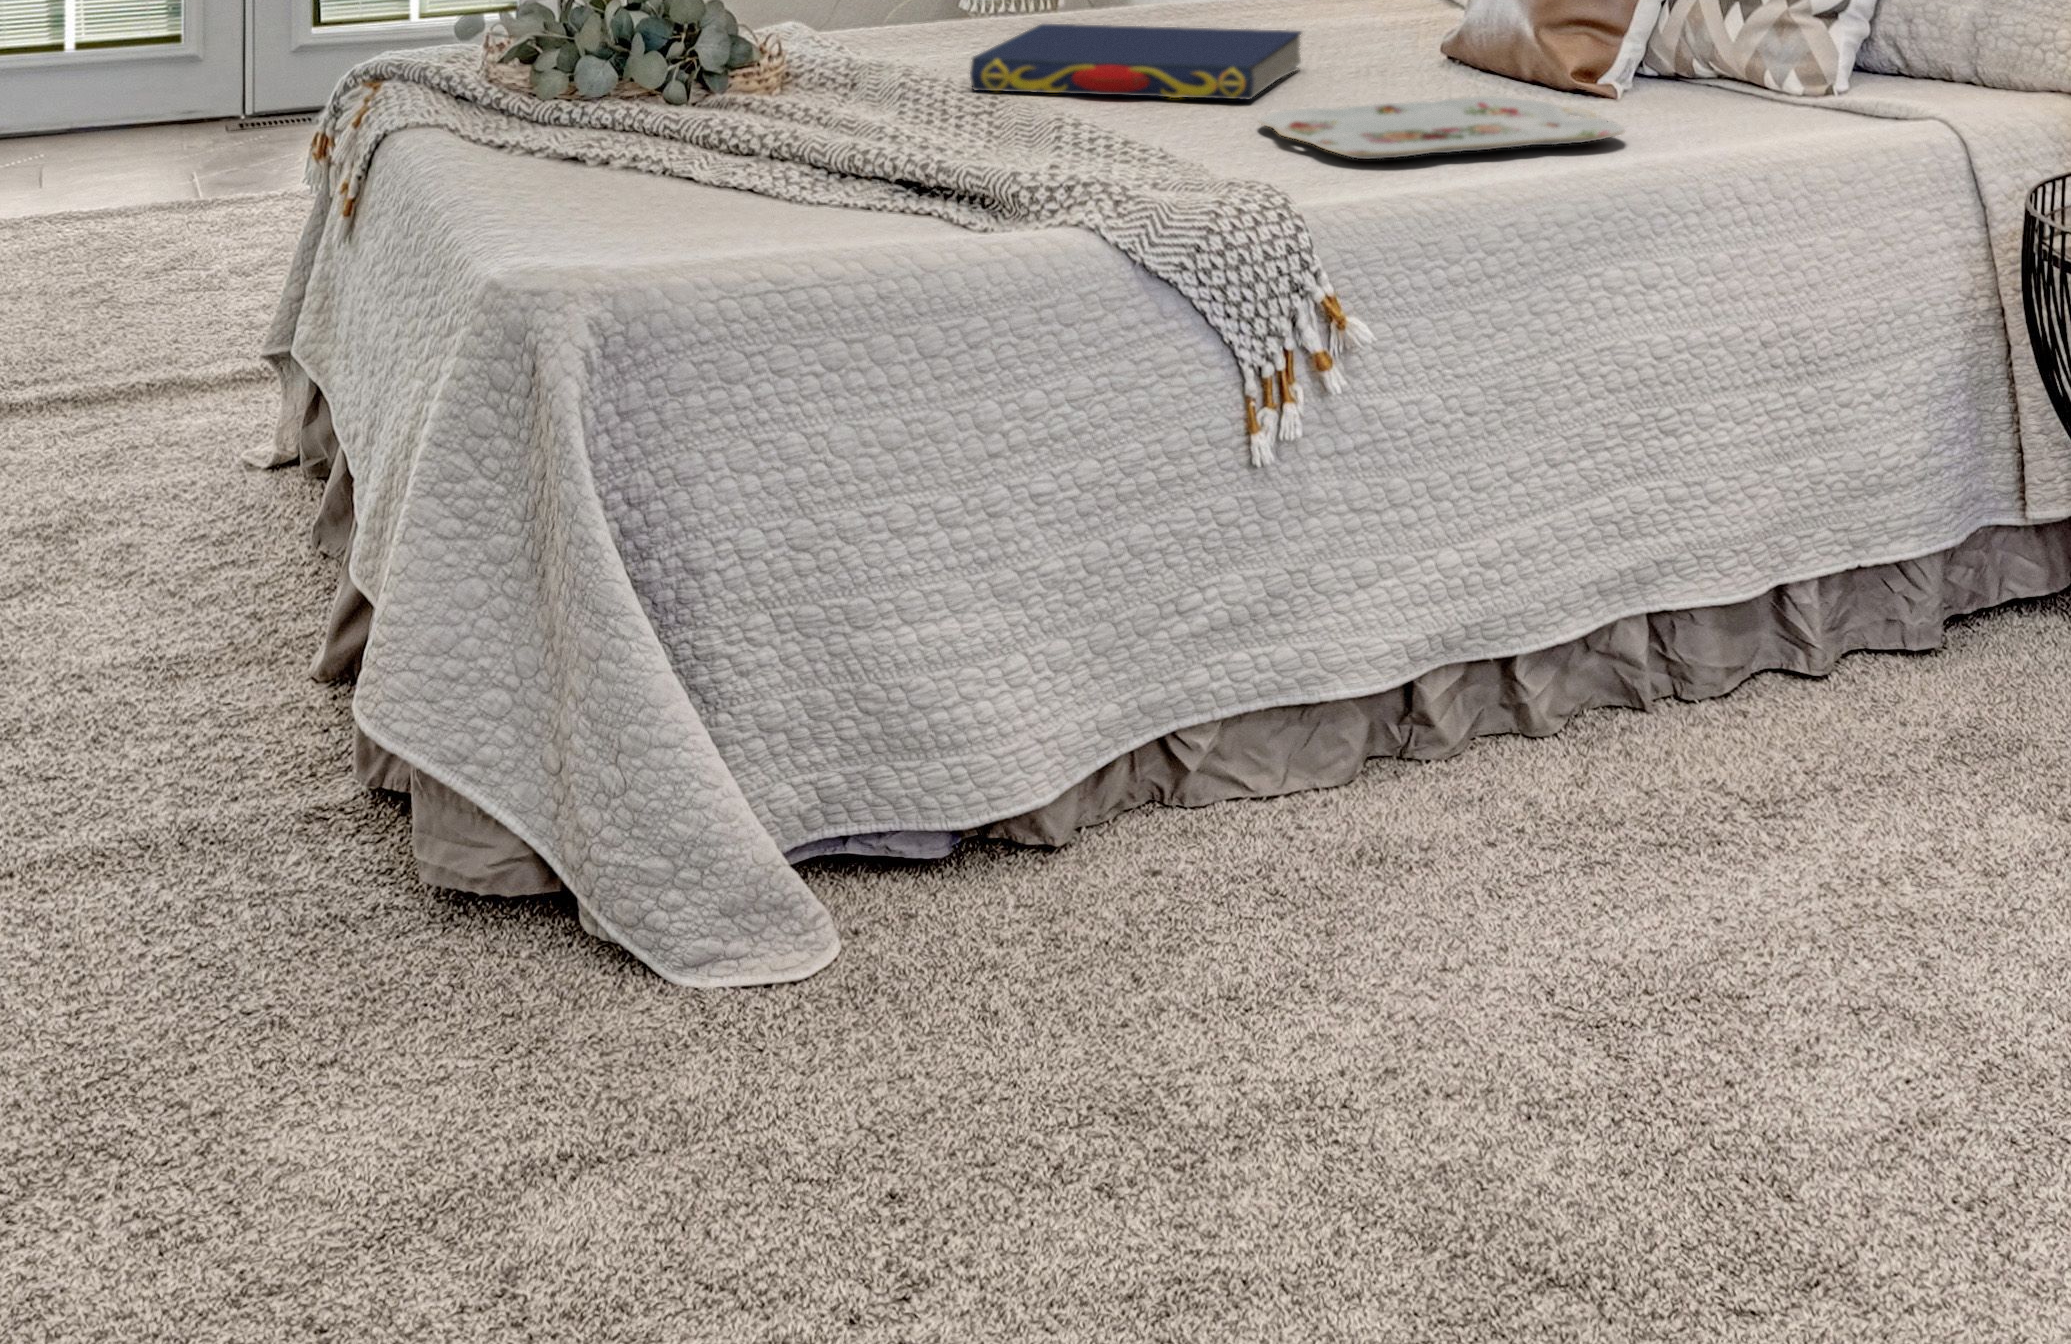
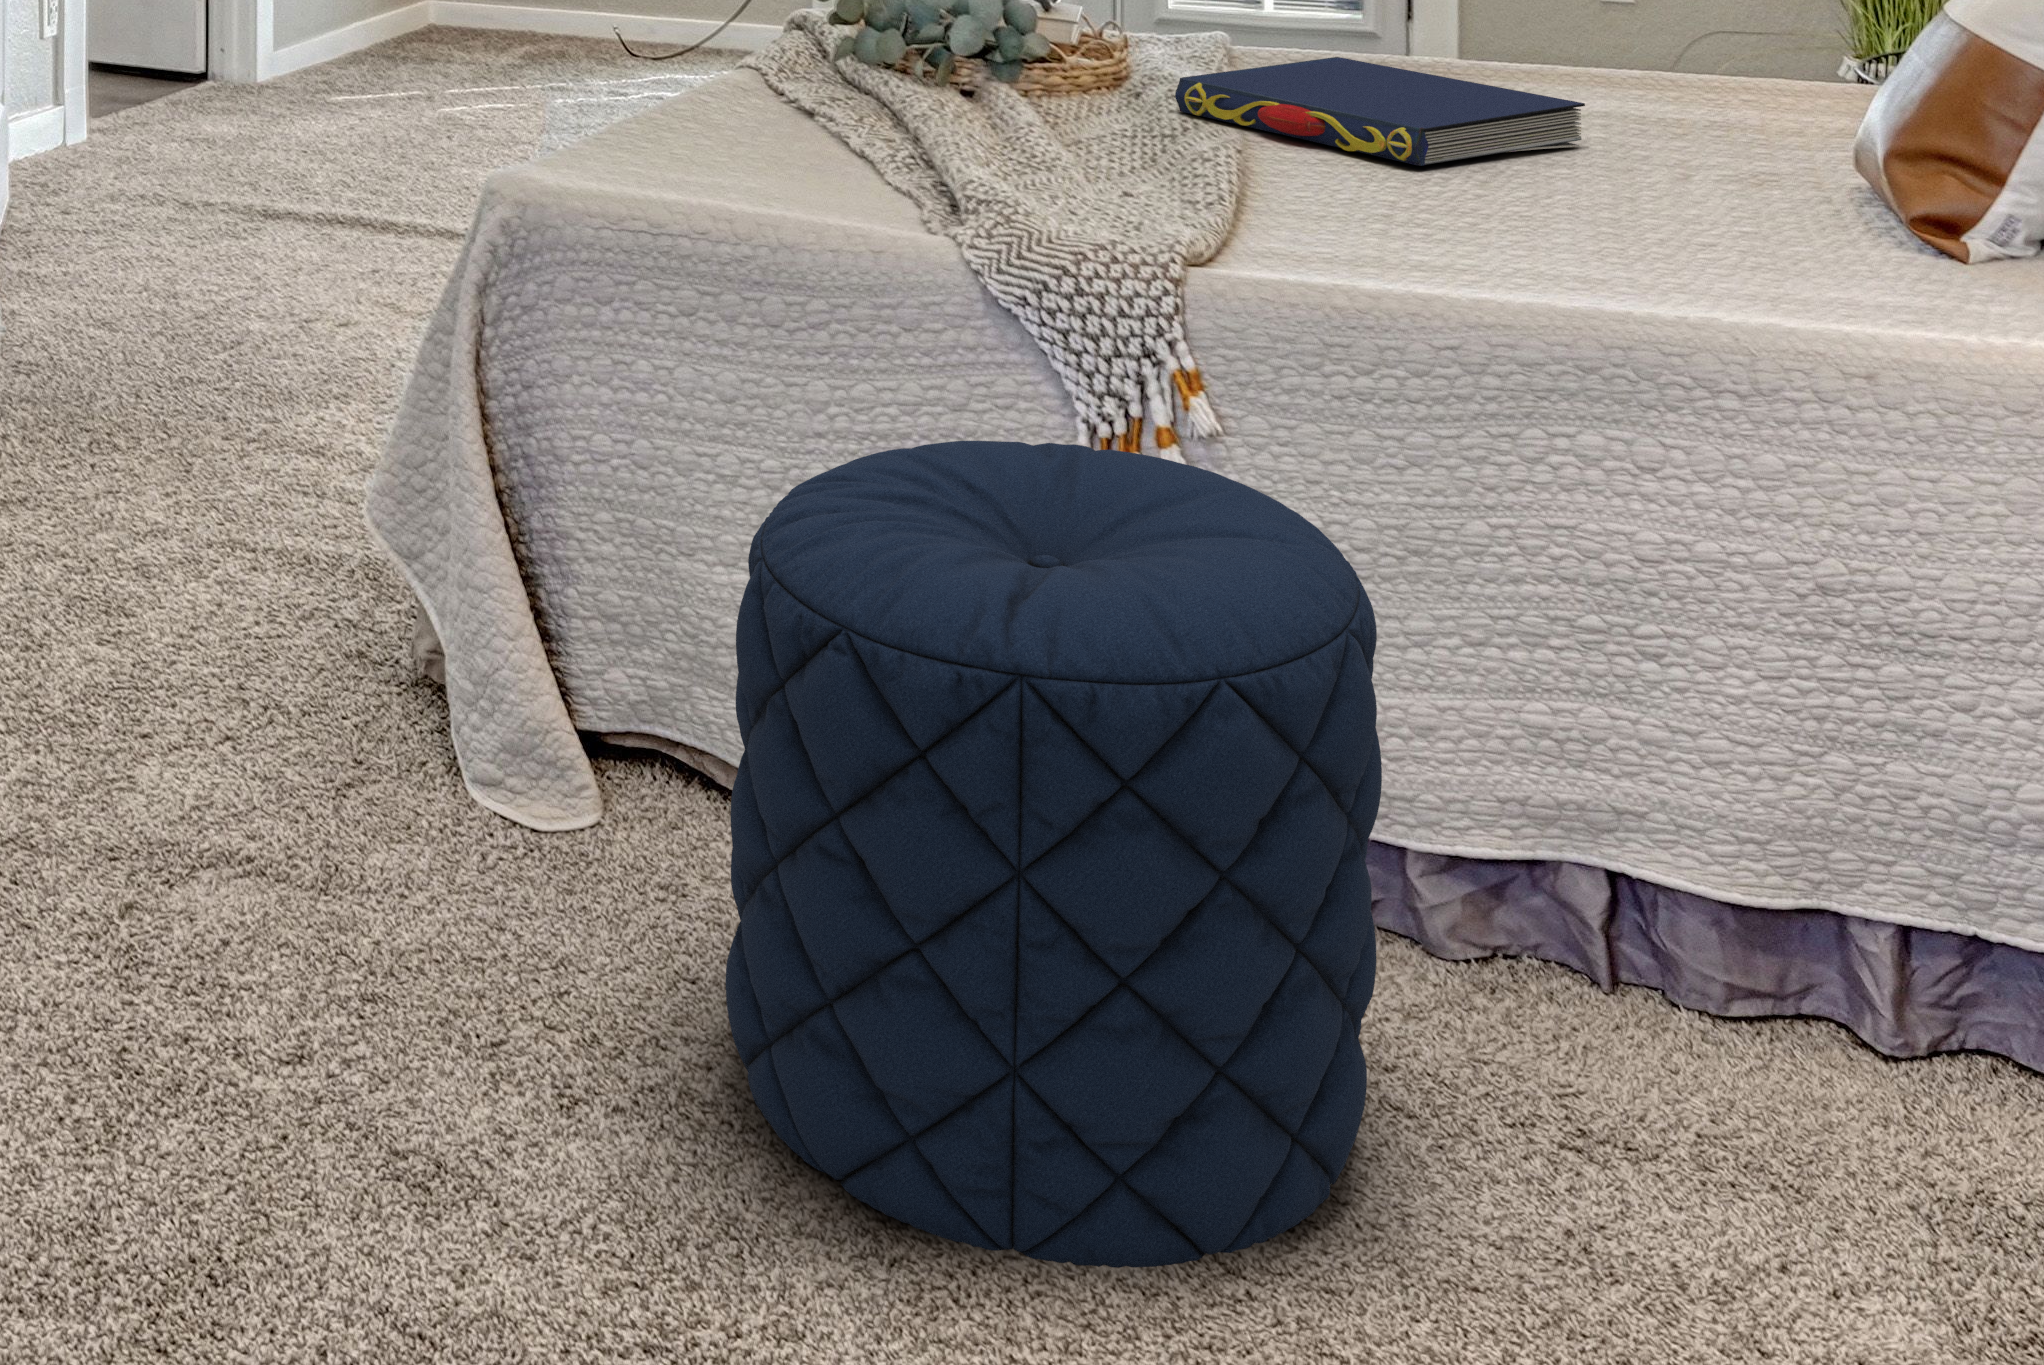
serving tray: present [1259,96,1625,159] -> none [1324,181,1764,280]
pouf: none [1152,357,1719,1054] -> present [726,441,1382,1268]

